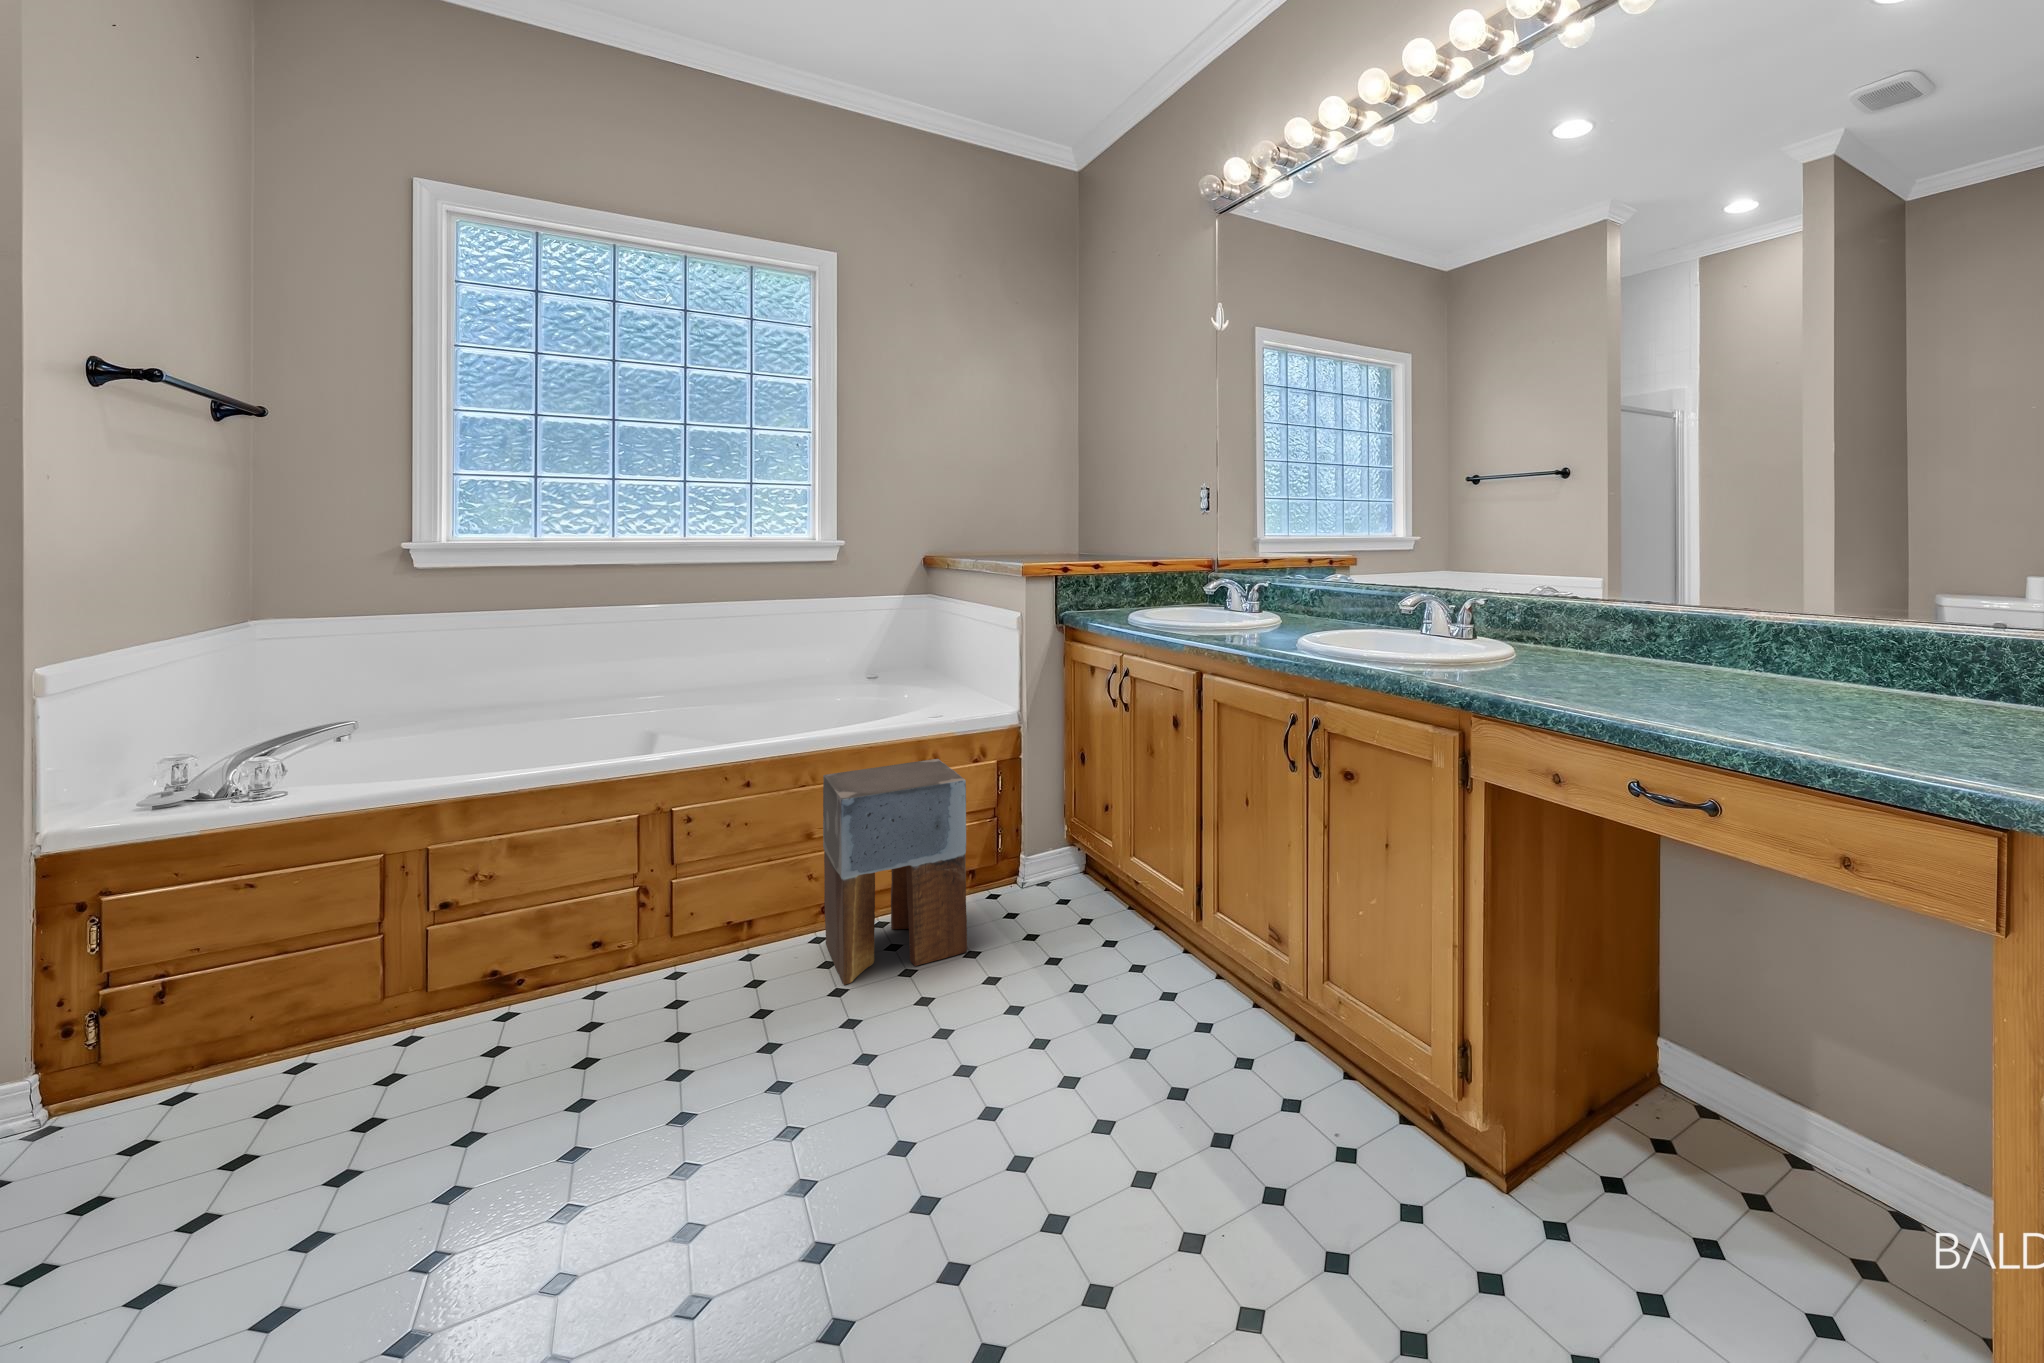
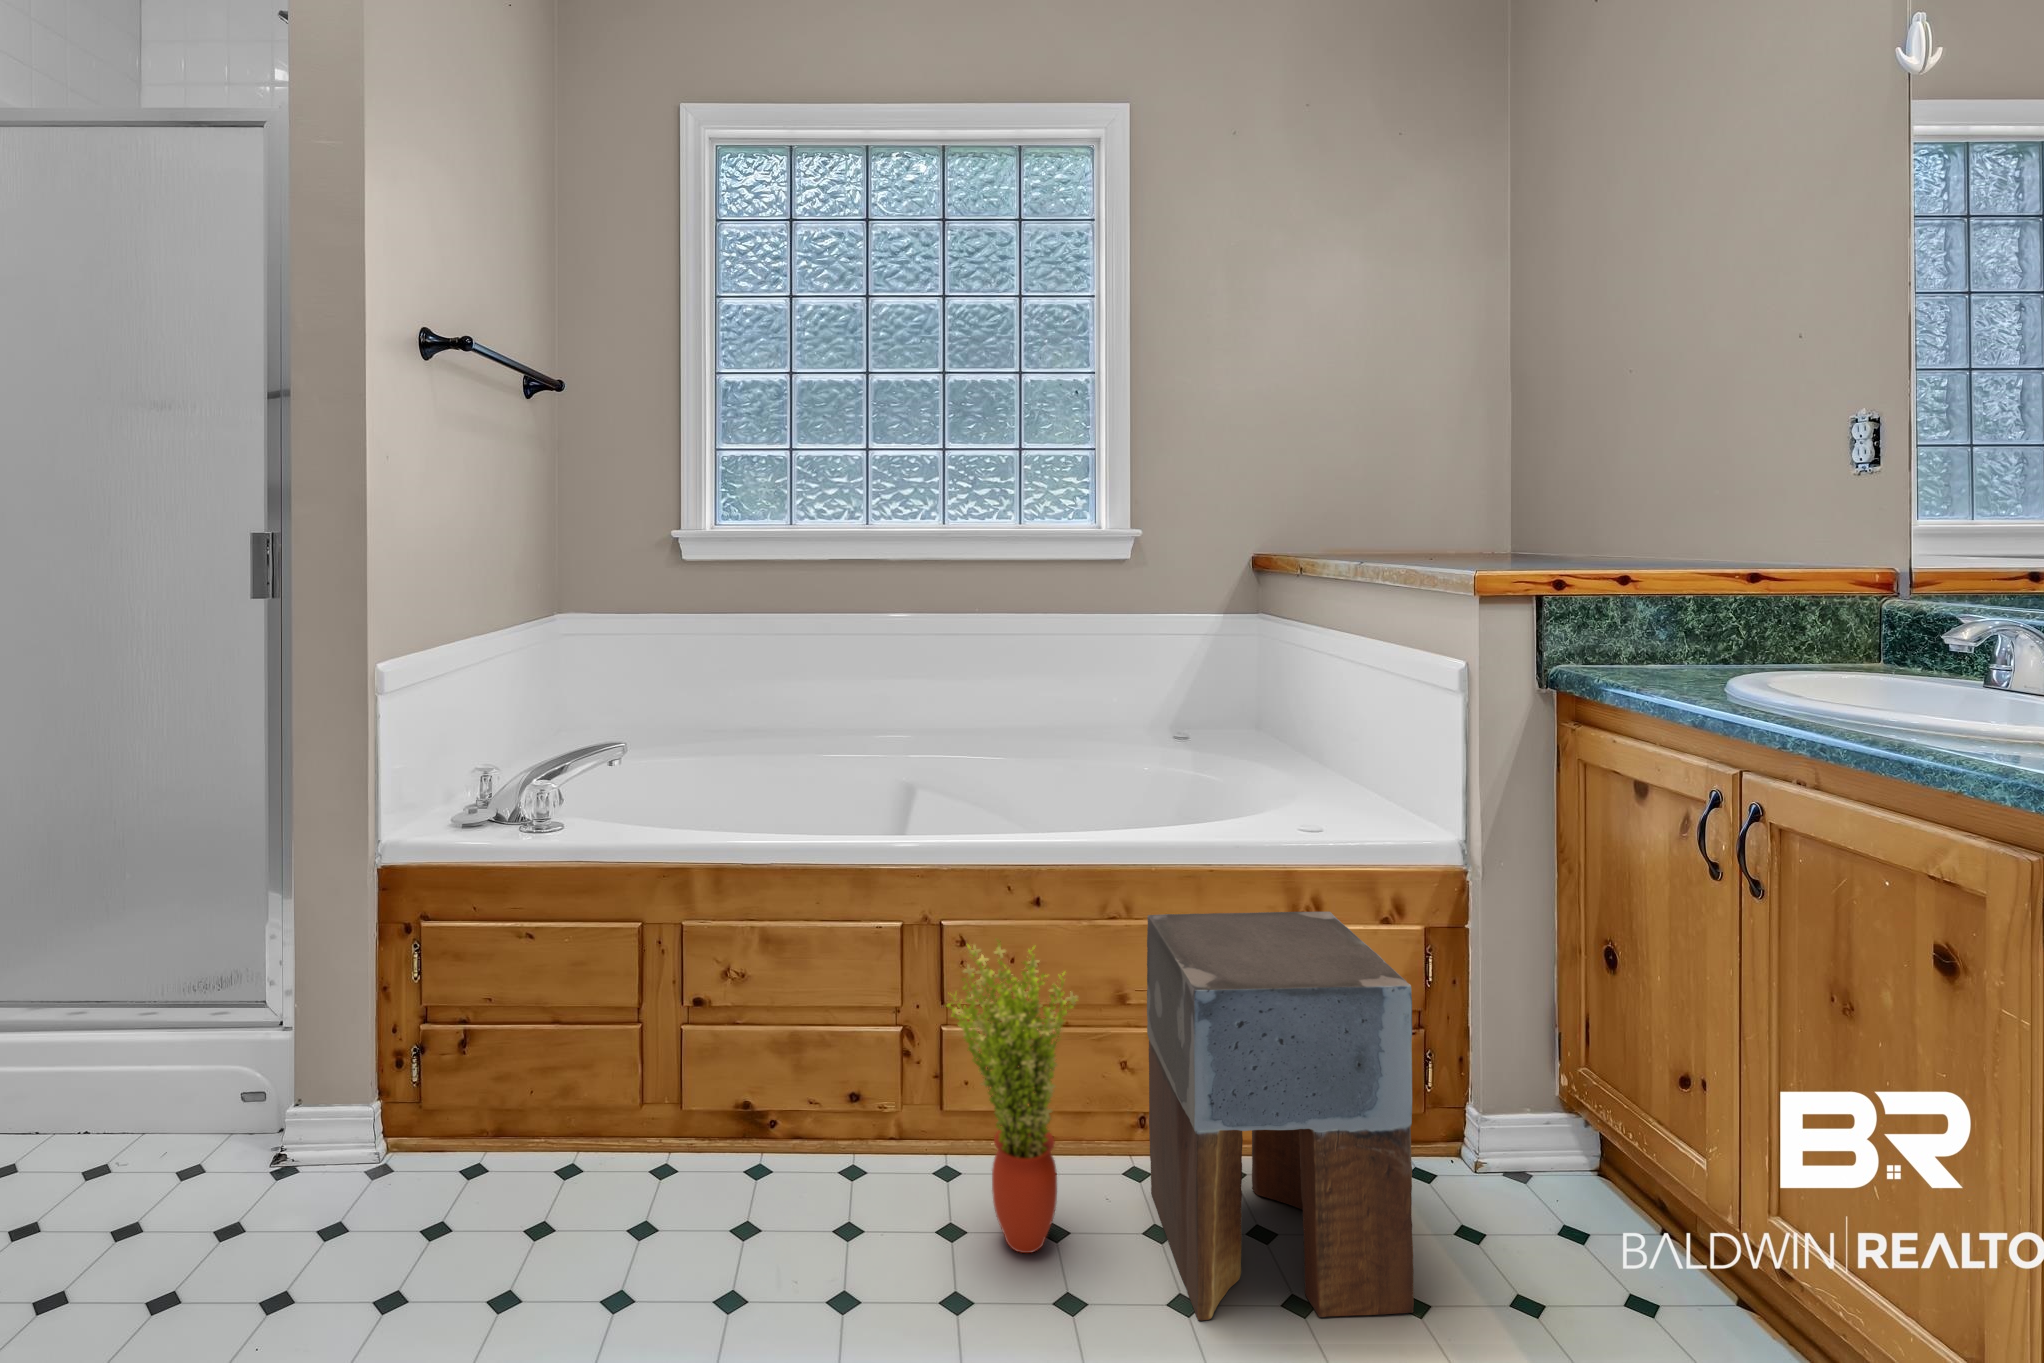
potted plant: none [677,798,772,988] -> present [947,940,1078,1253]

